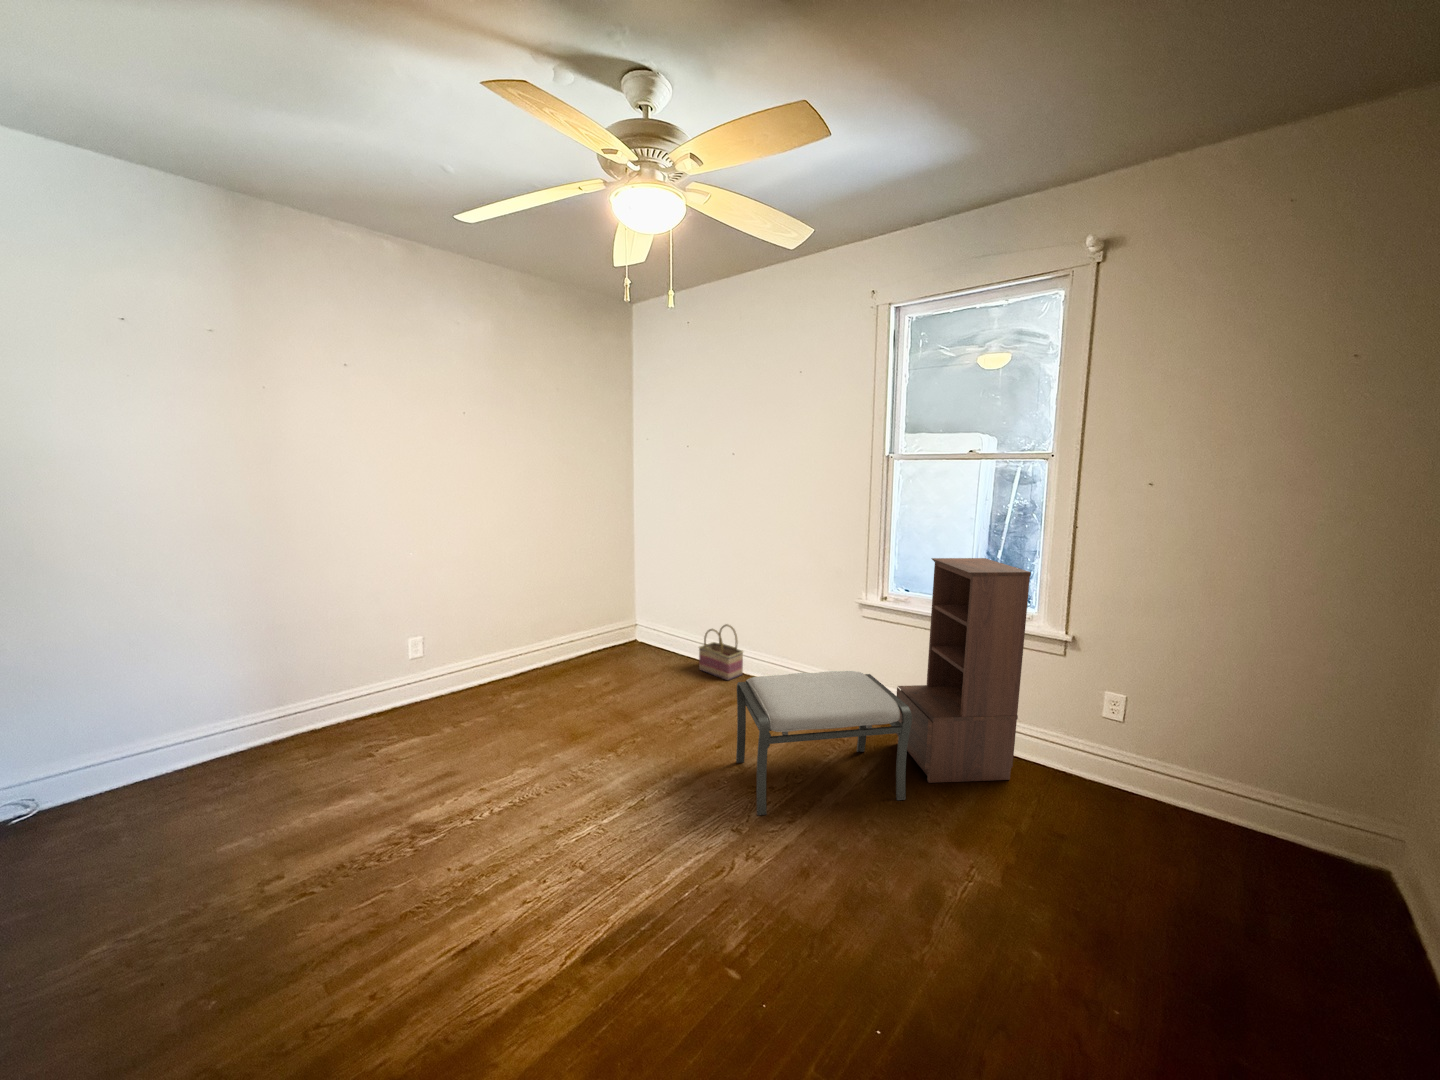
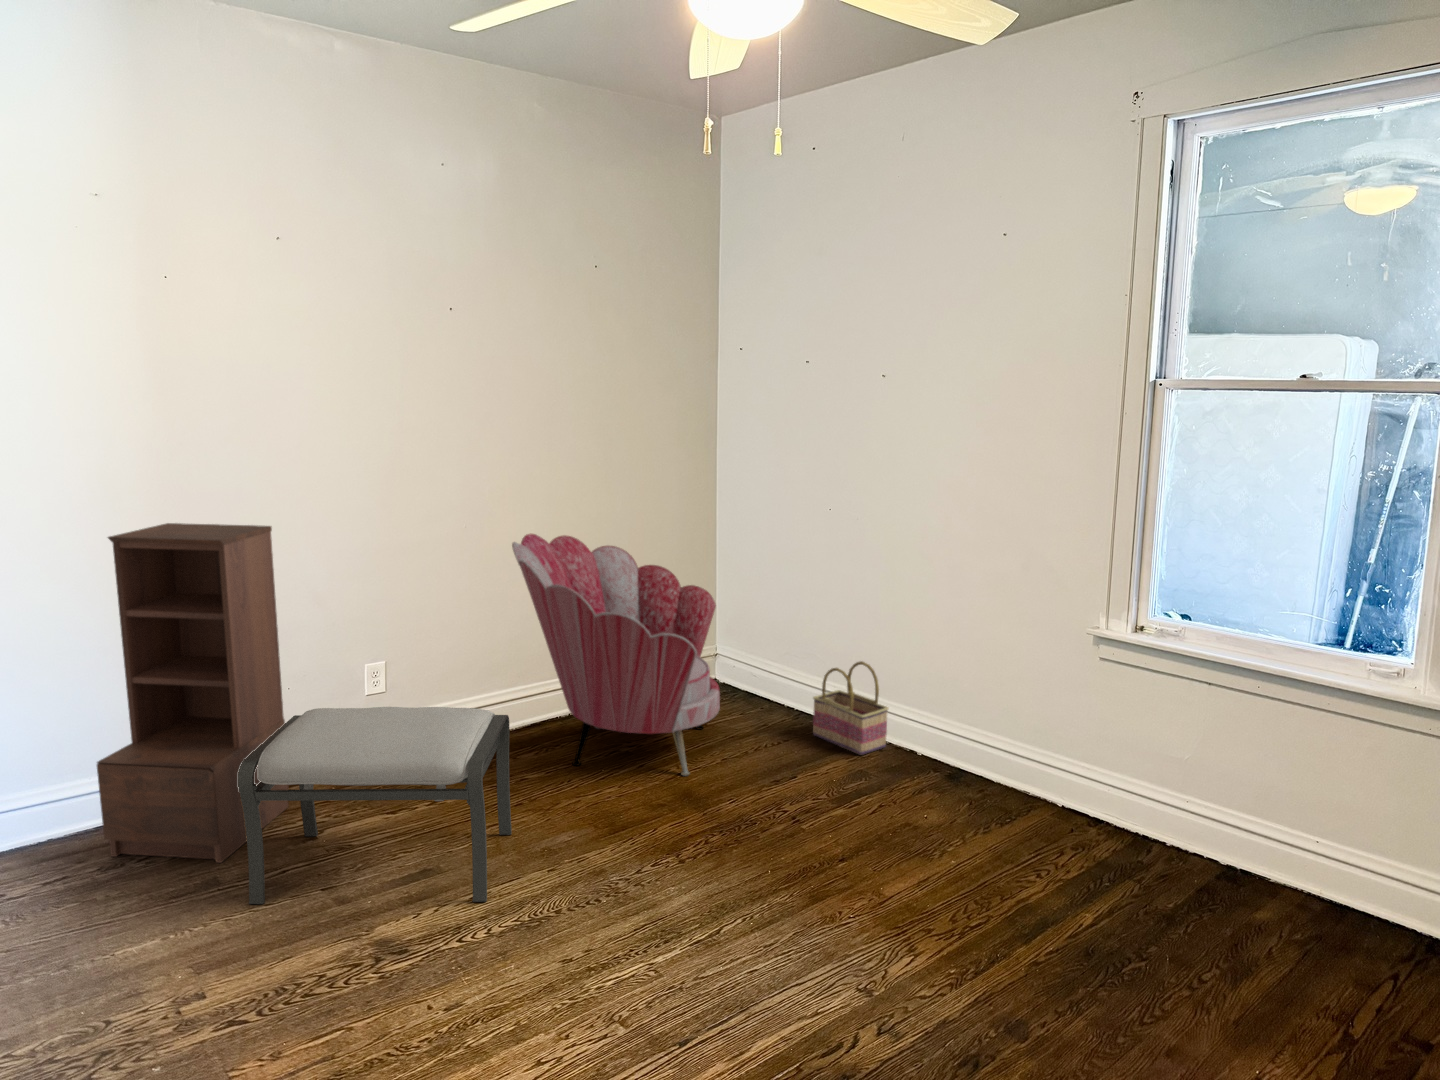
armchair: none [508,553,642,700] -> present [512,534,720,776]
bookshelf: present [897,558,1031,783] -> present [97,523,288,863]
ottoman: present [736,671,912,815] -> present [238,707,512,904]

